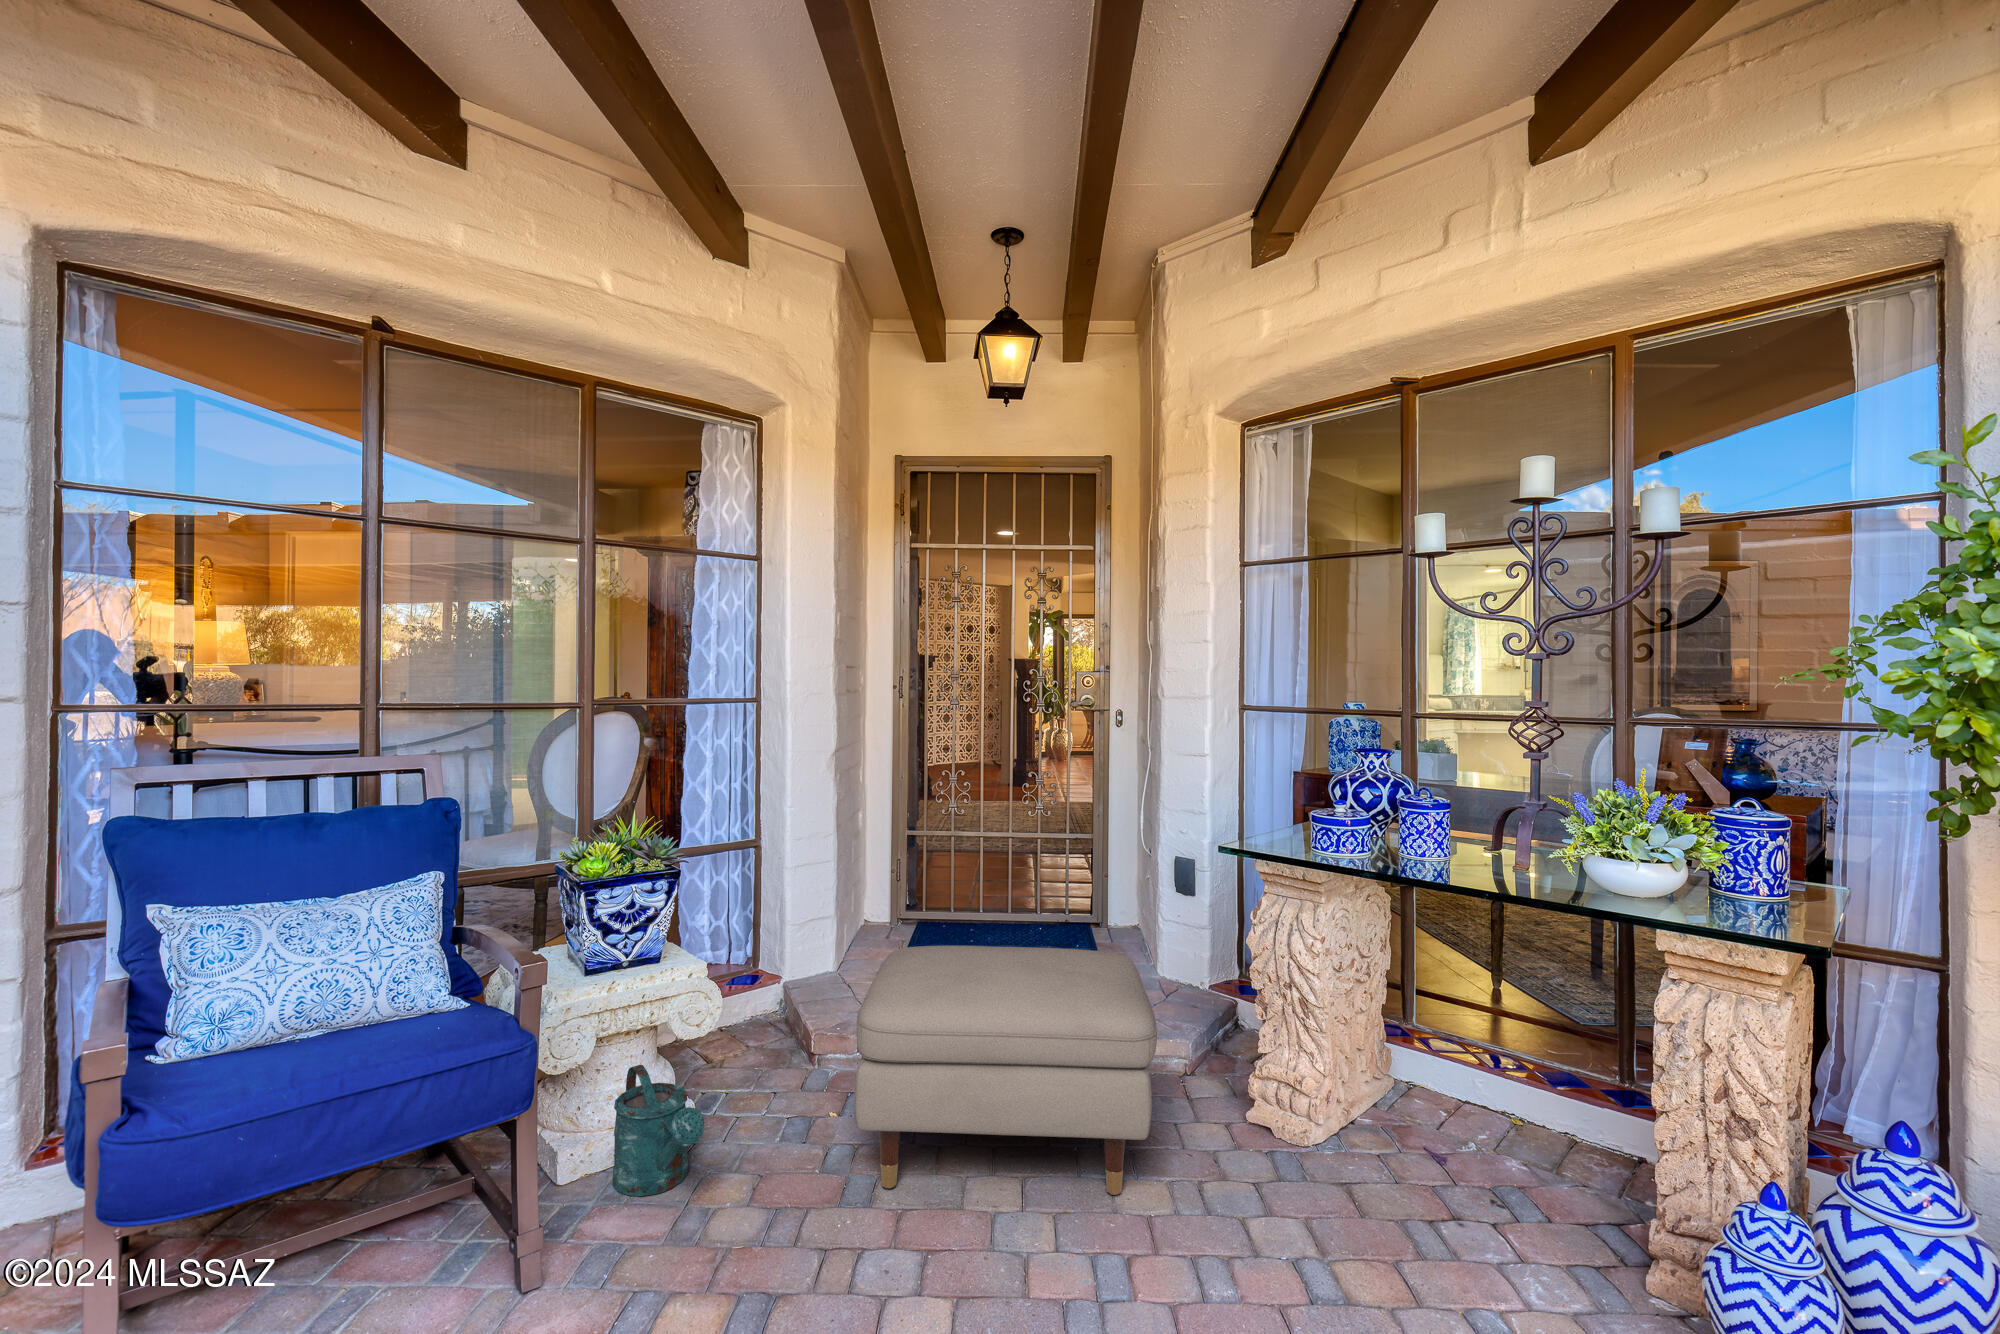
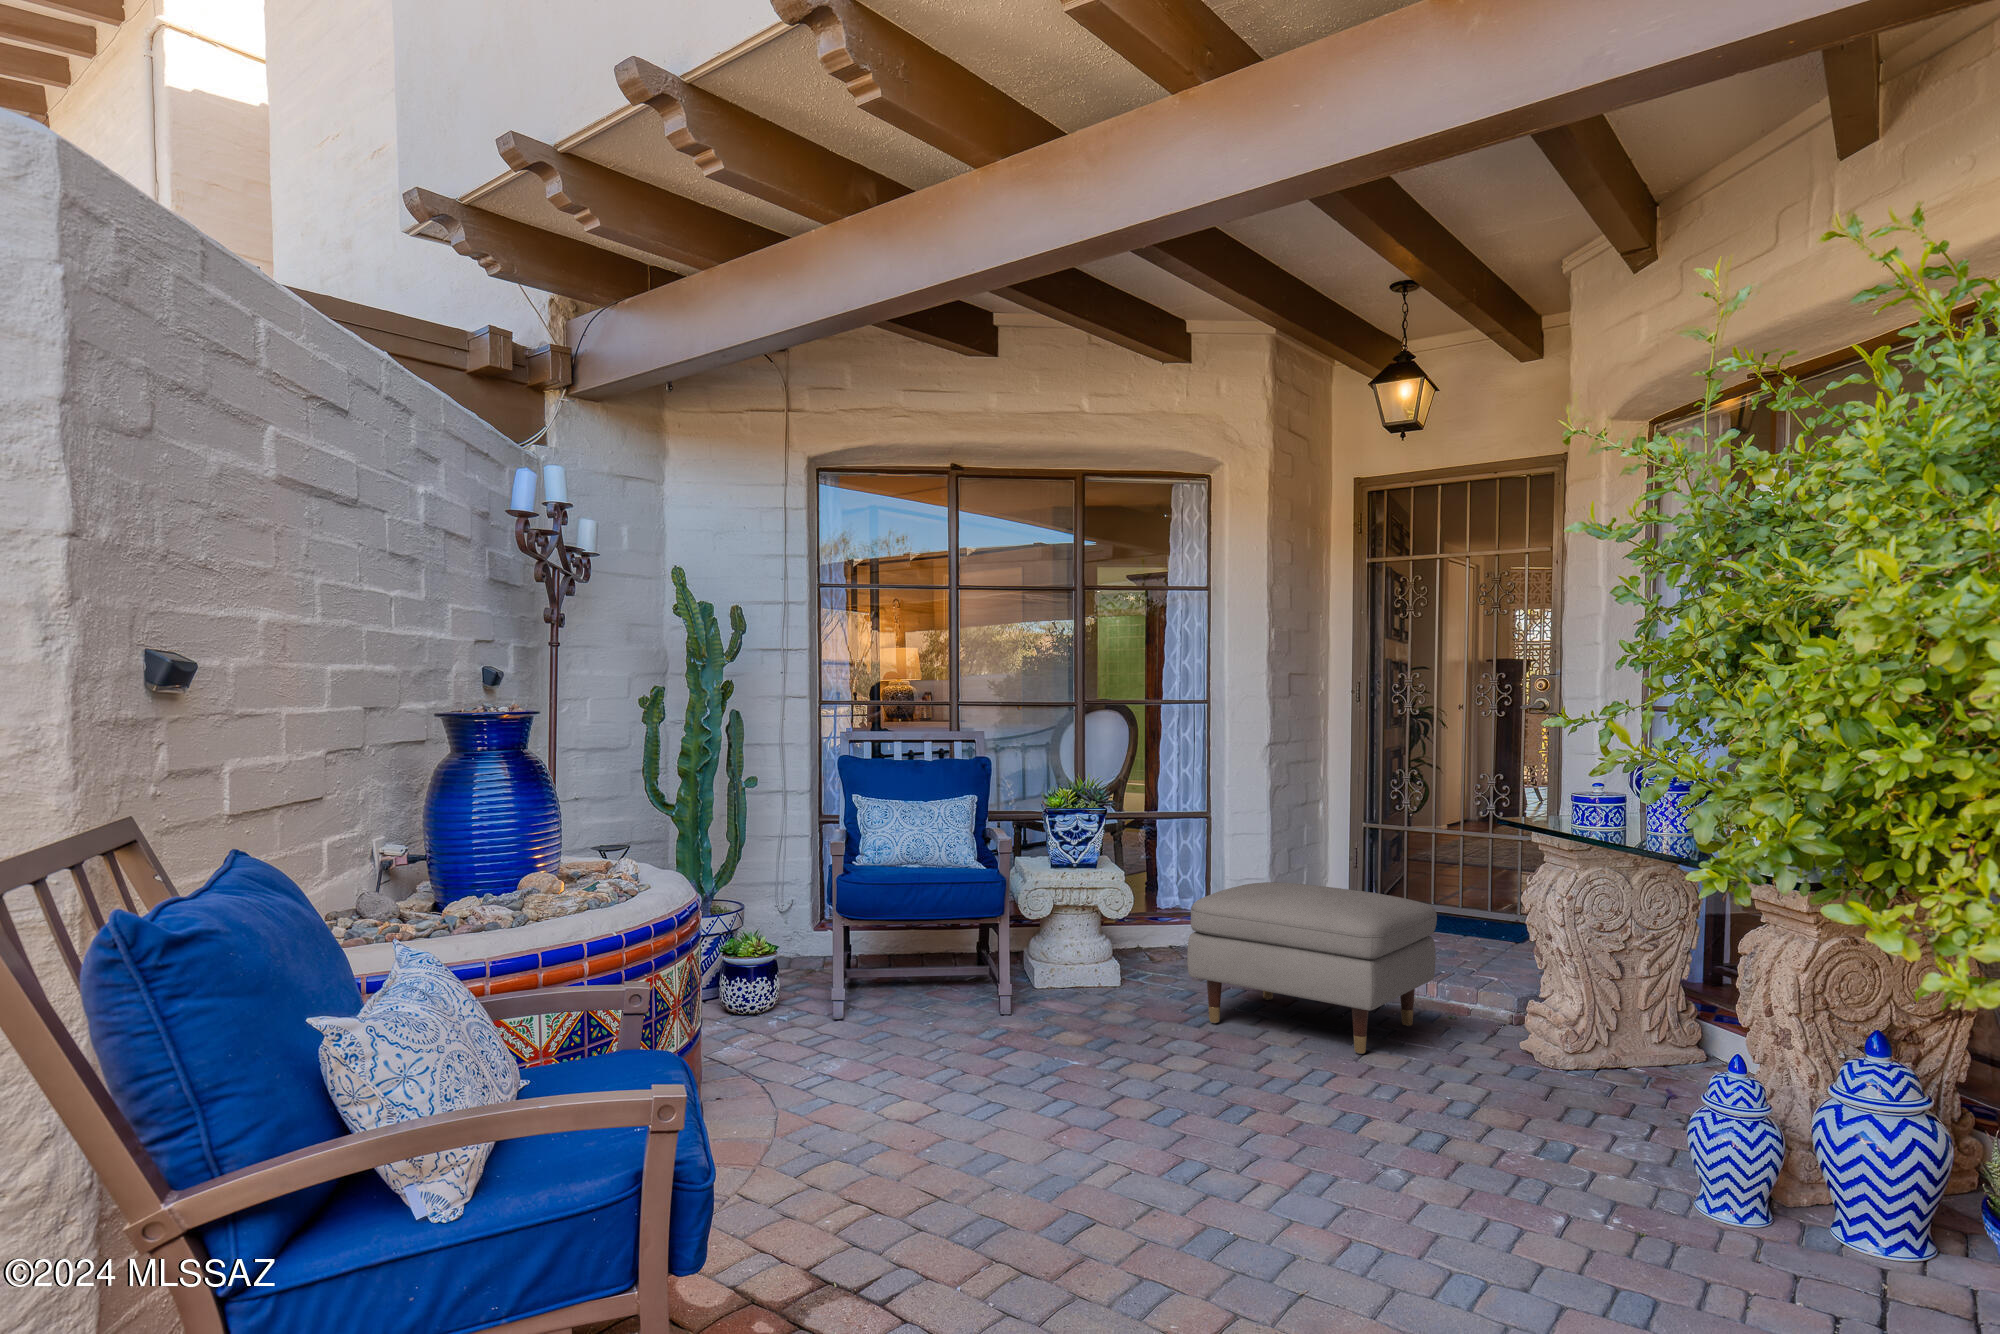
watering can: present [613,1065,705,1196] -> none [1061,928,1106,1000]

